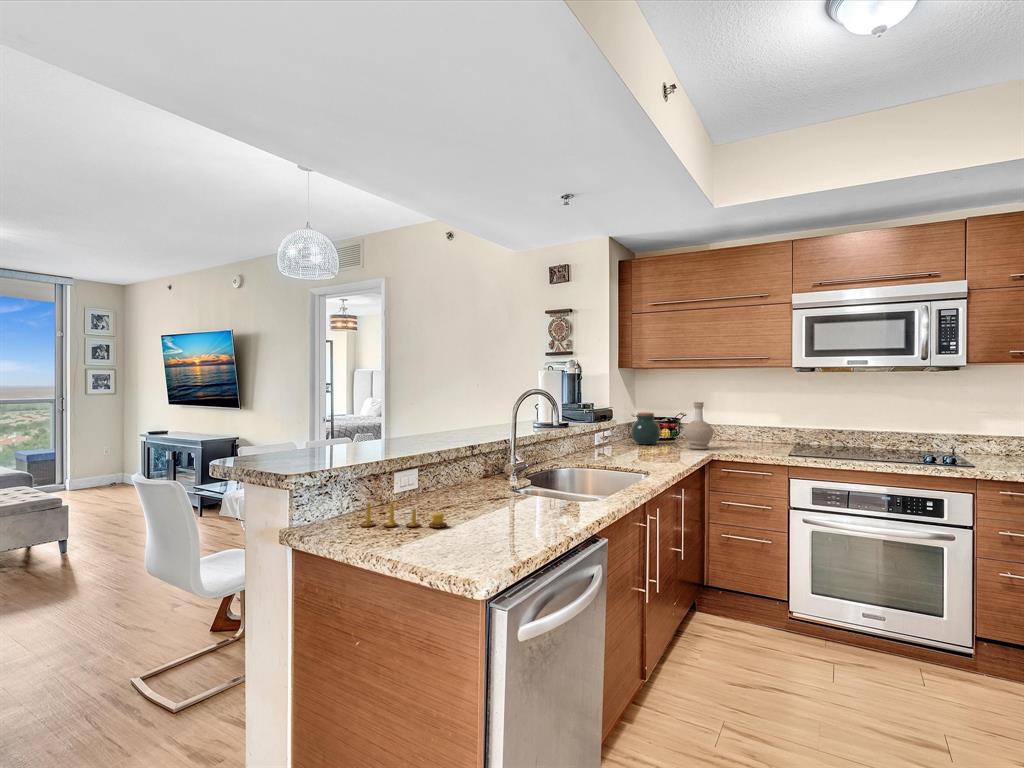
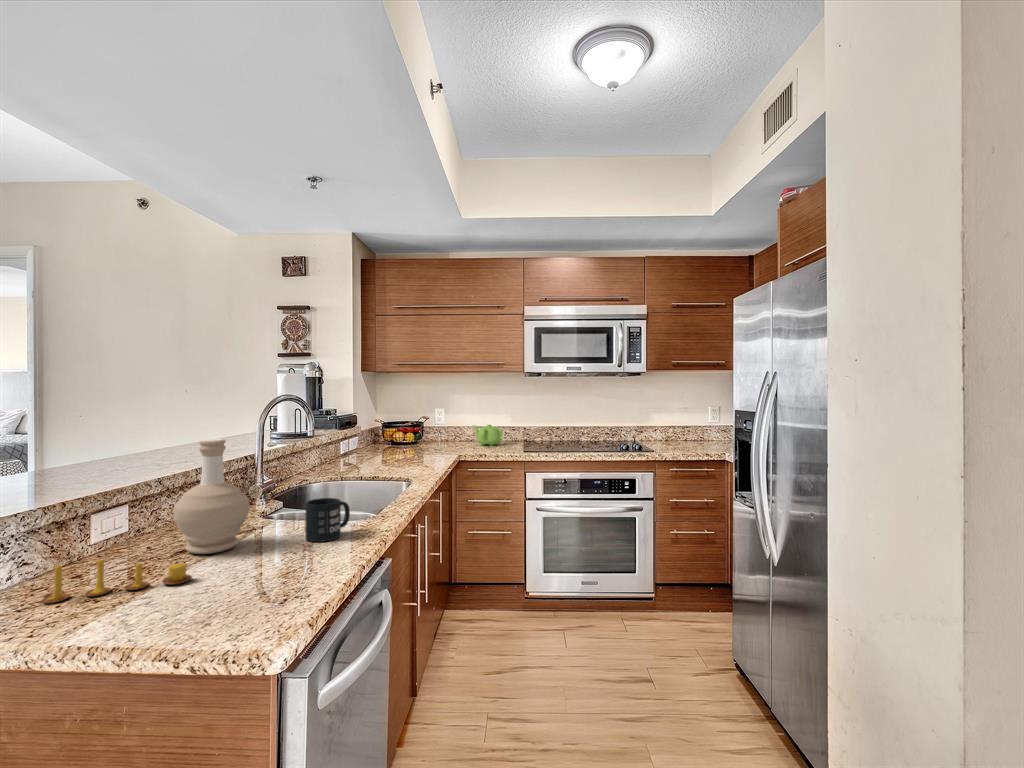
bottle: present [684,402,714,449] -> present [174,439,249,554]
jar: present [631,413,660,445] -> none [376,417,406,450]
teapot: none [733,424,767,447] -> present [473,425,503,446]
mug: none [537,477,575,514] -> present [305,498,350,542]

